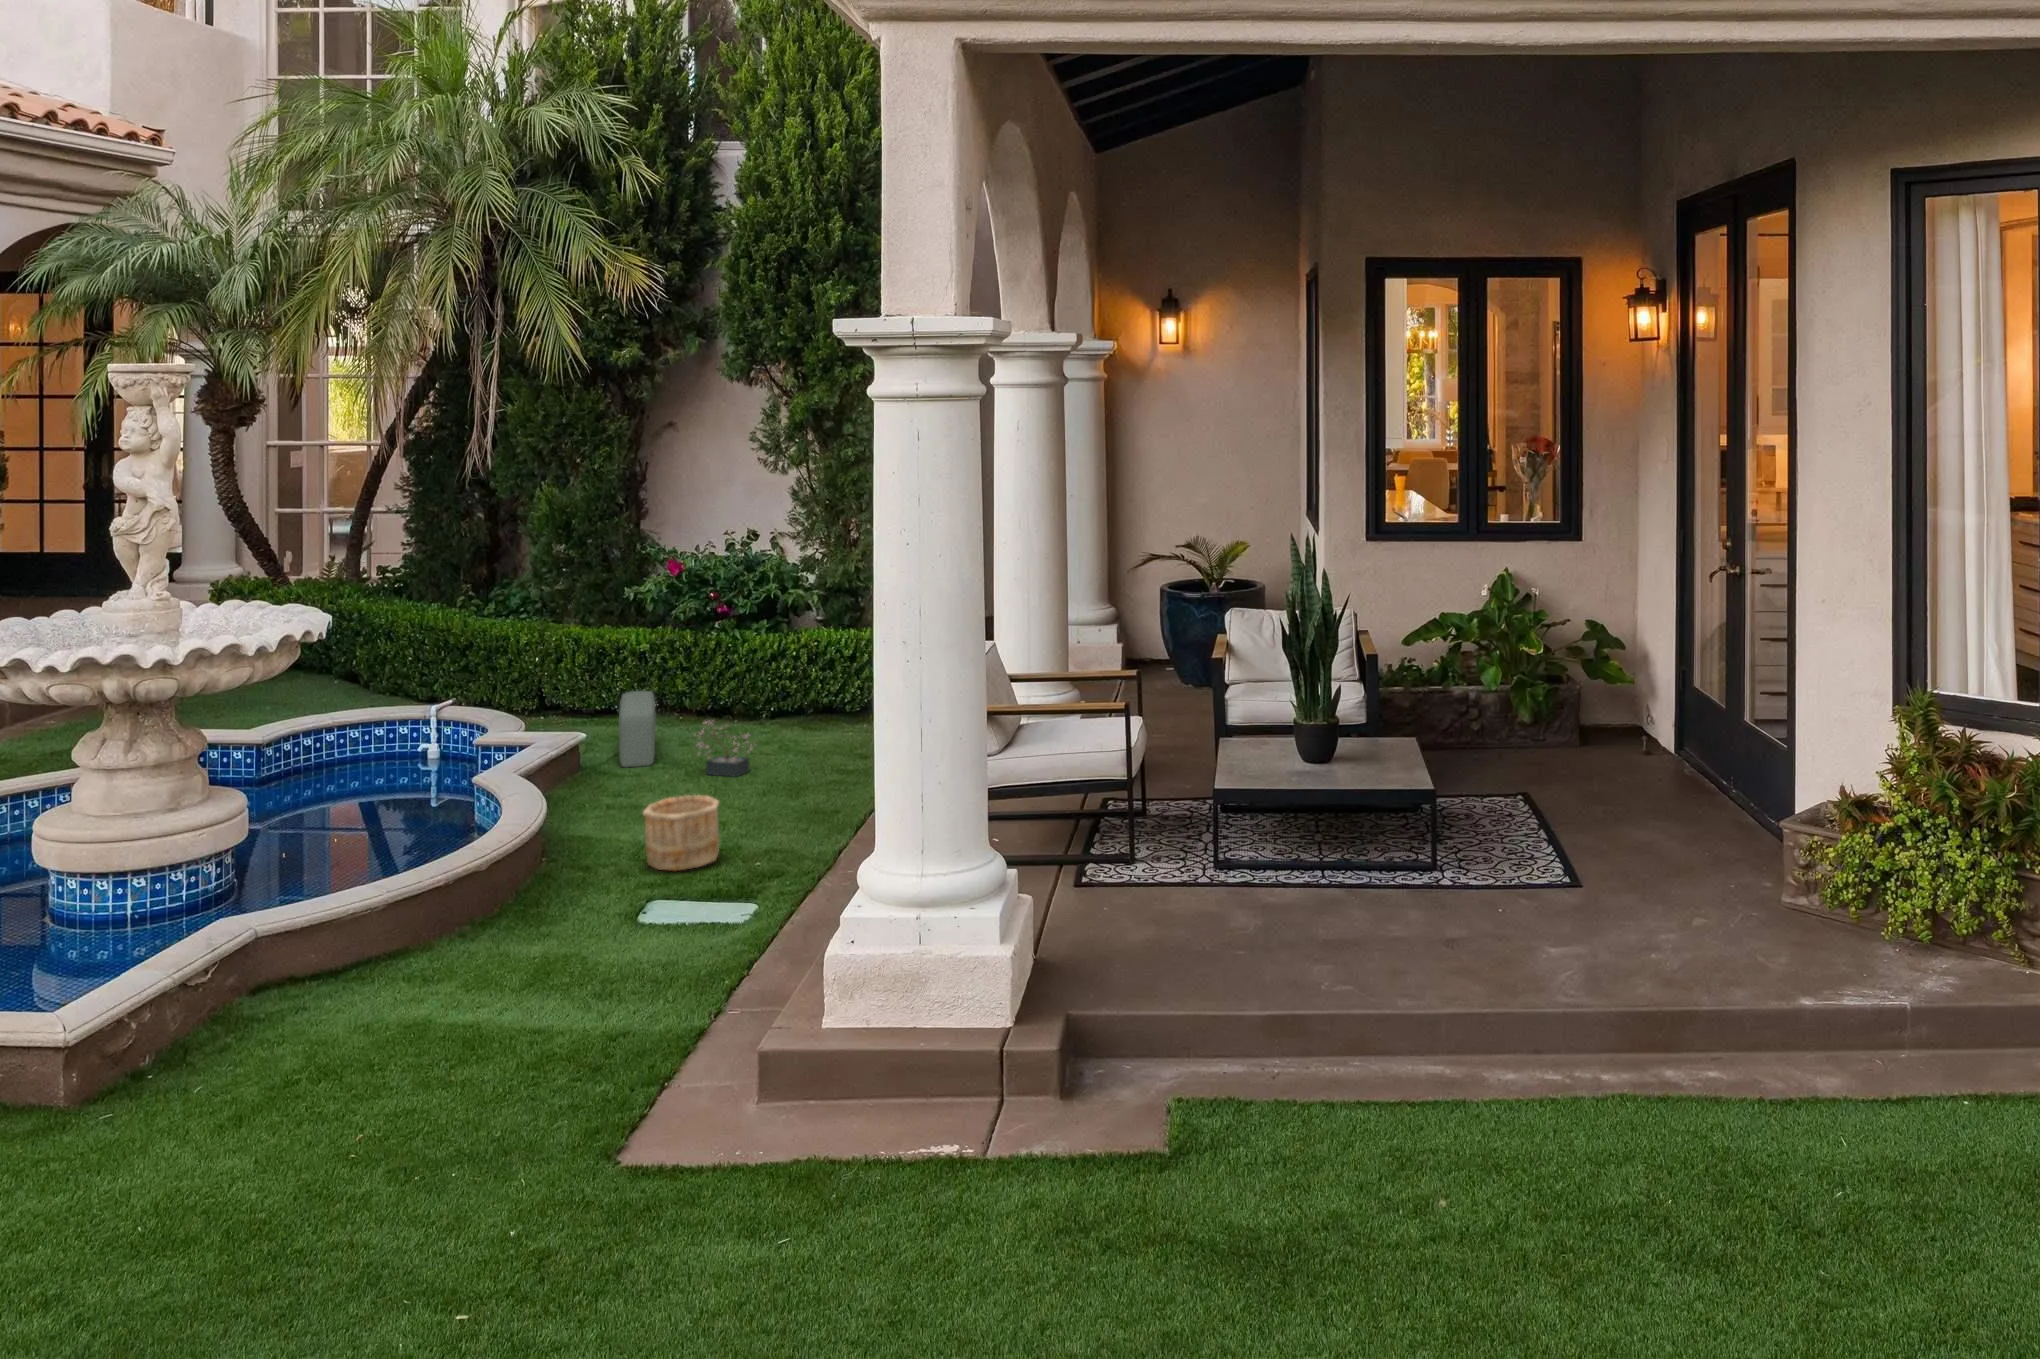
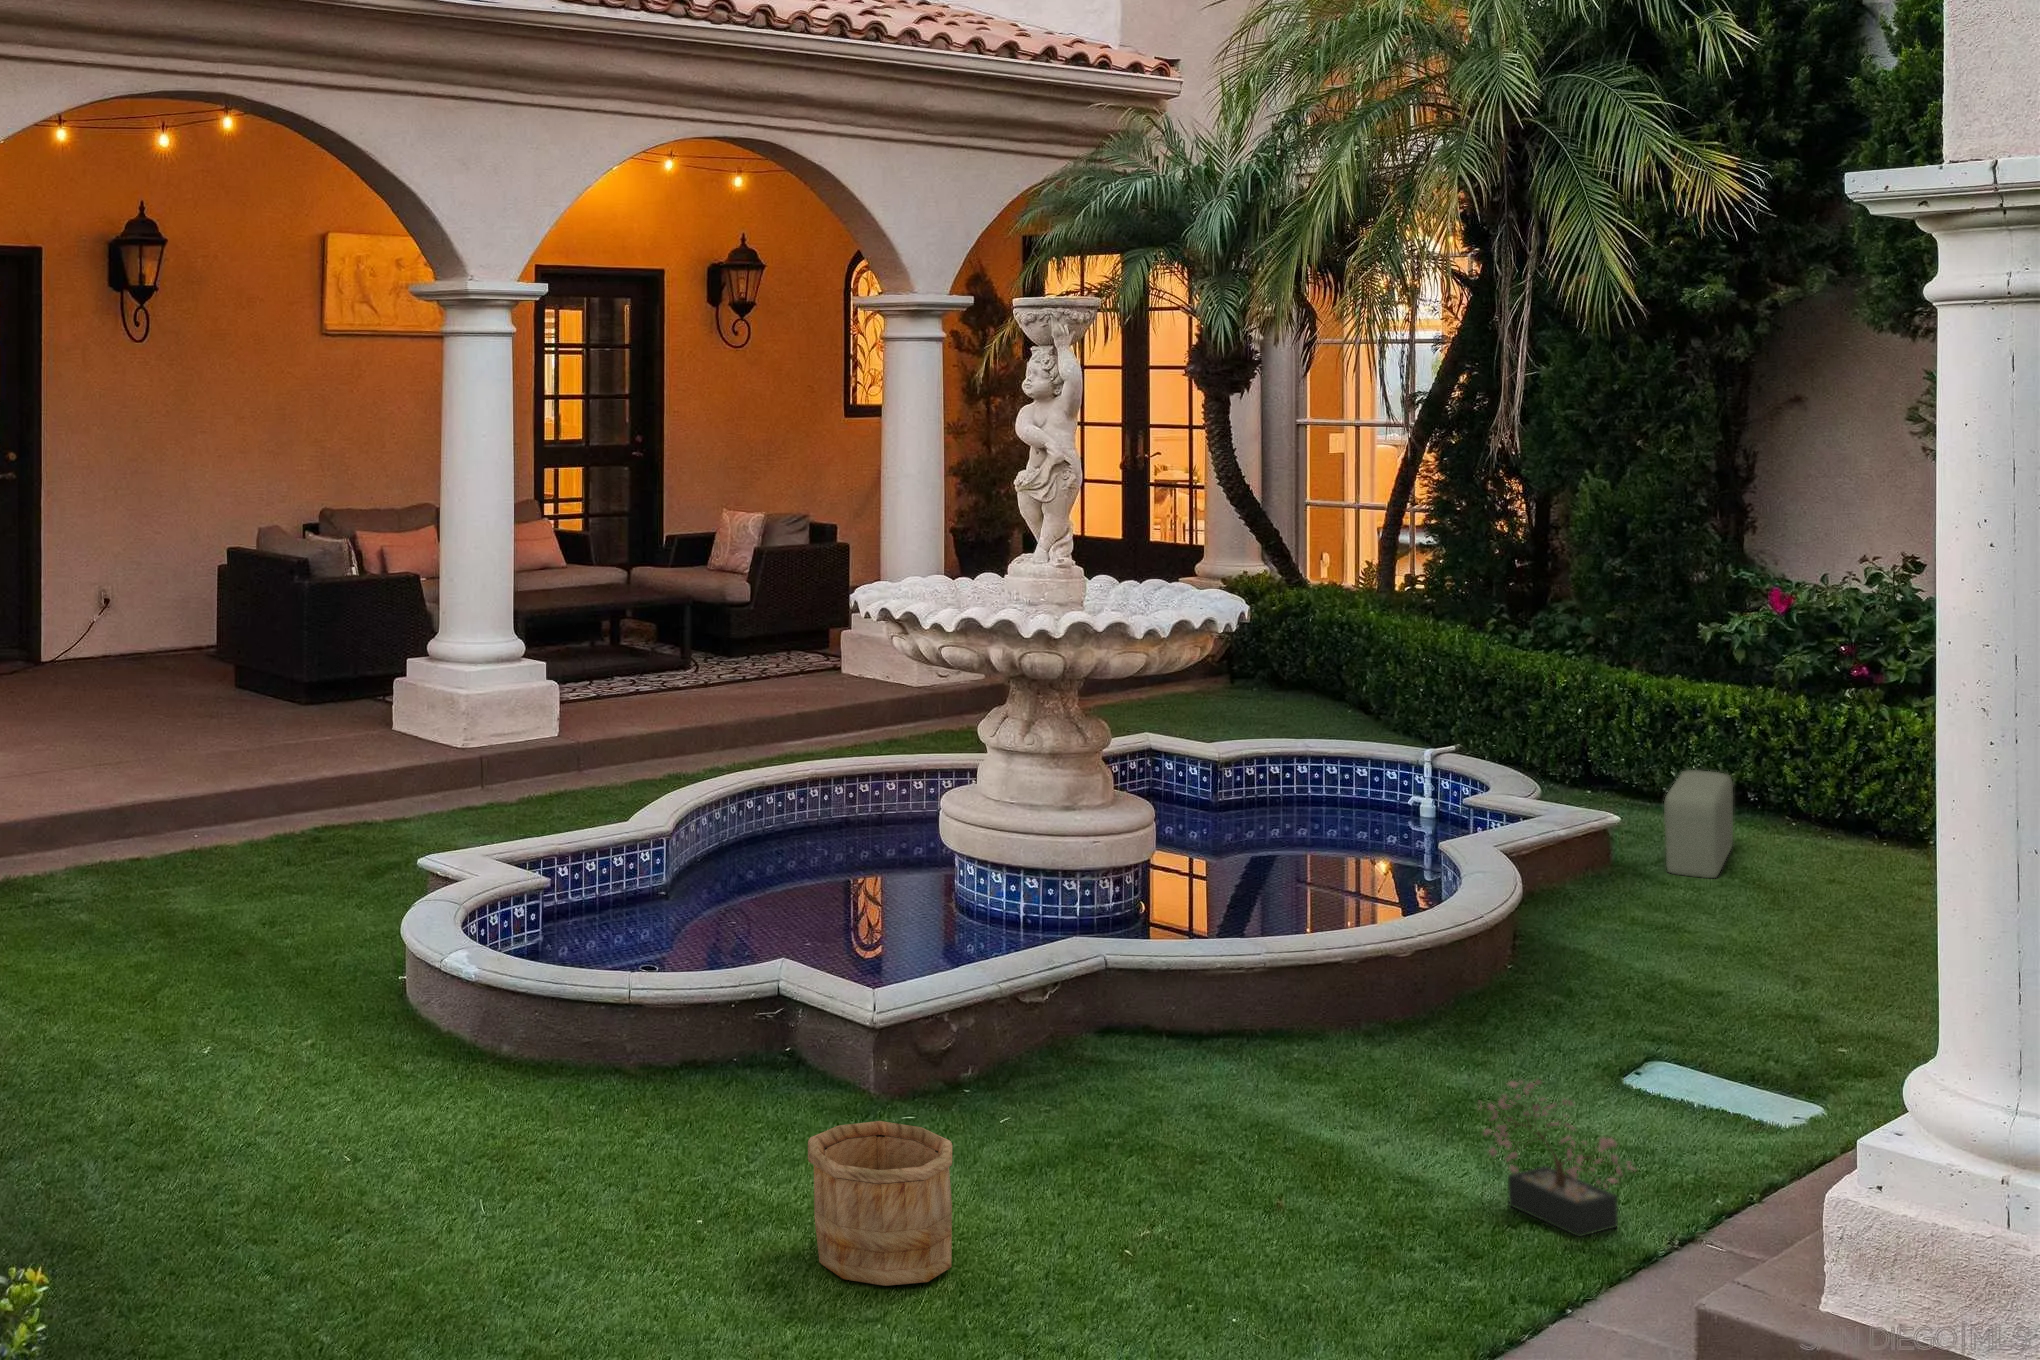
decorative plant: present [697,721,754,777] -> present [1481,1080,1635,1237]
wooden bucket: present [643,795,719,871] -> present [808,1121,952,1286]

